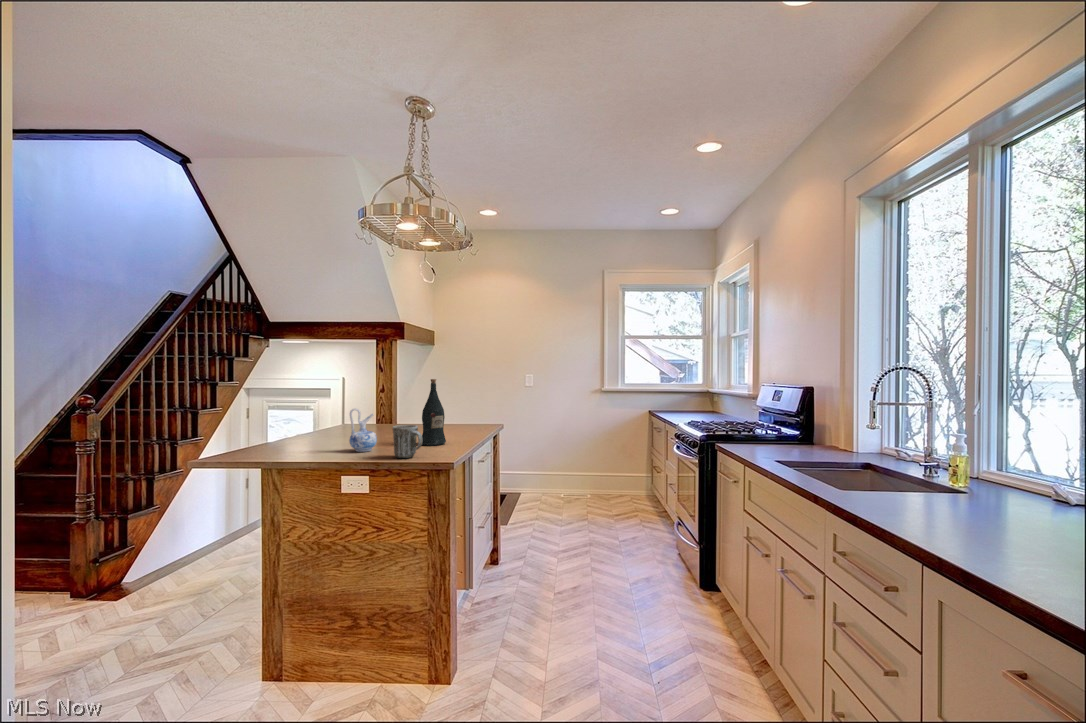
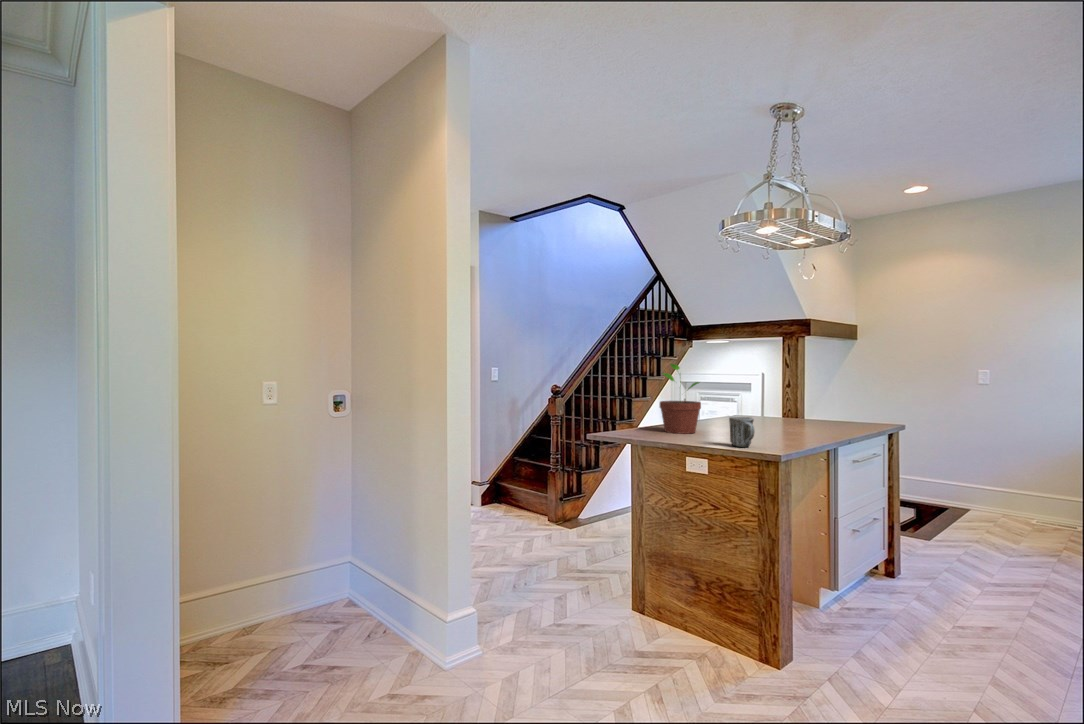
potted plant: none [285,368,340,450] -> present [660,364,701,434]
wine bottle: present [422,379,446,446] -> none [774,375,802,443]
ceramic pitcher: present [349,408,377,452] -> none [703,400,727,439]

